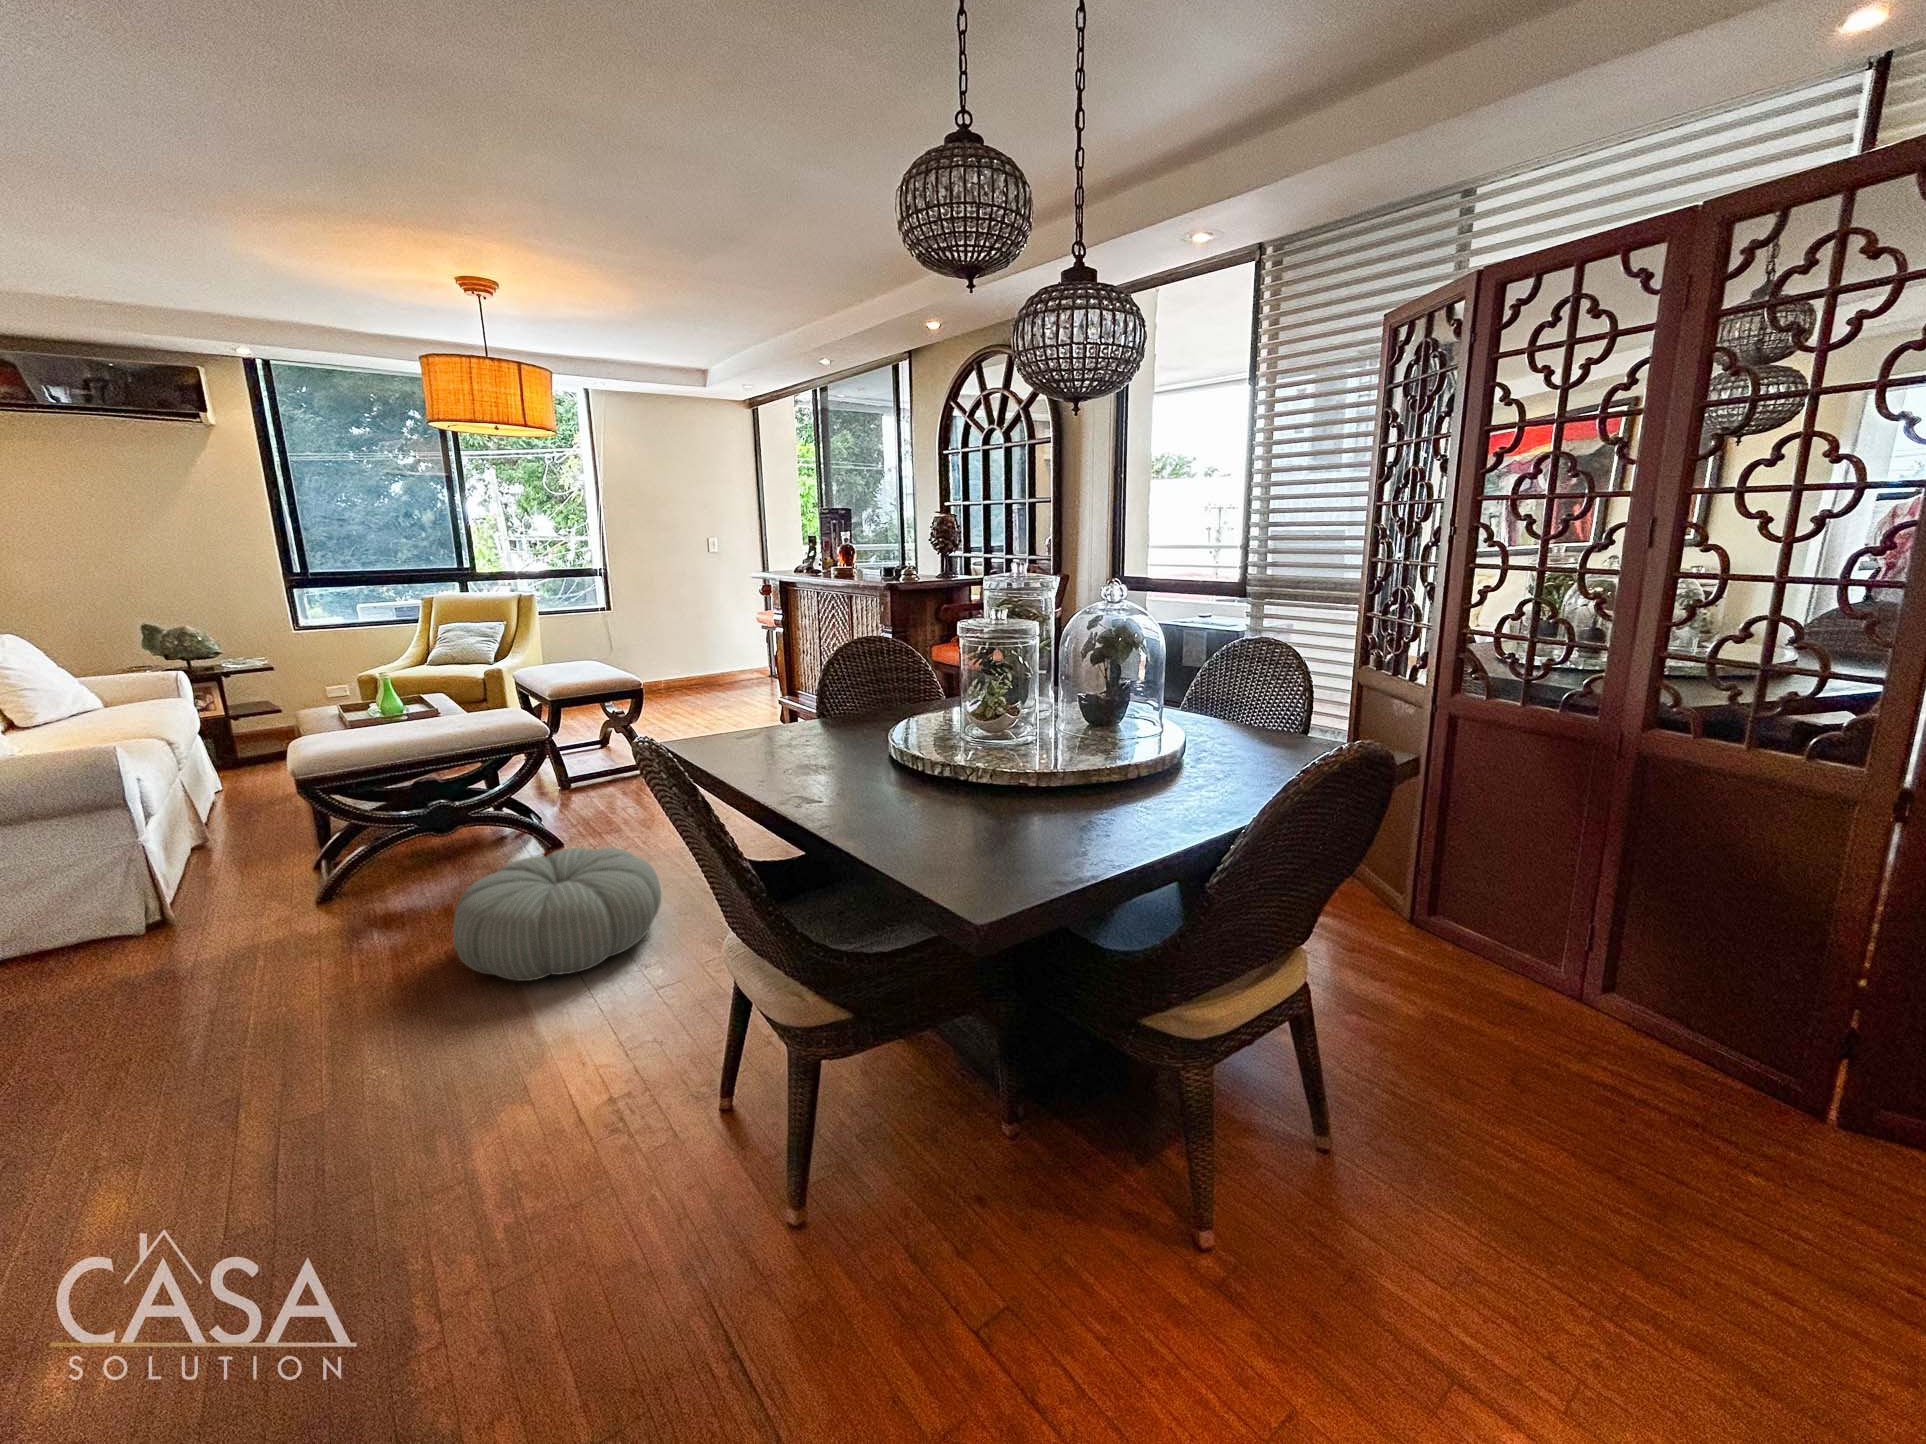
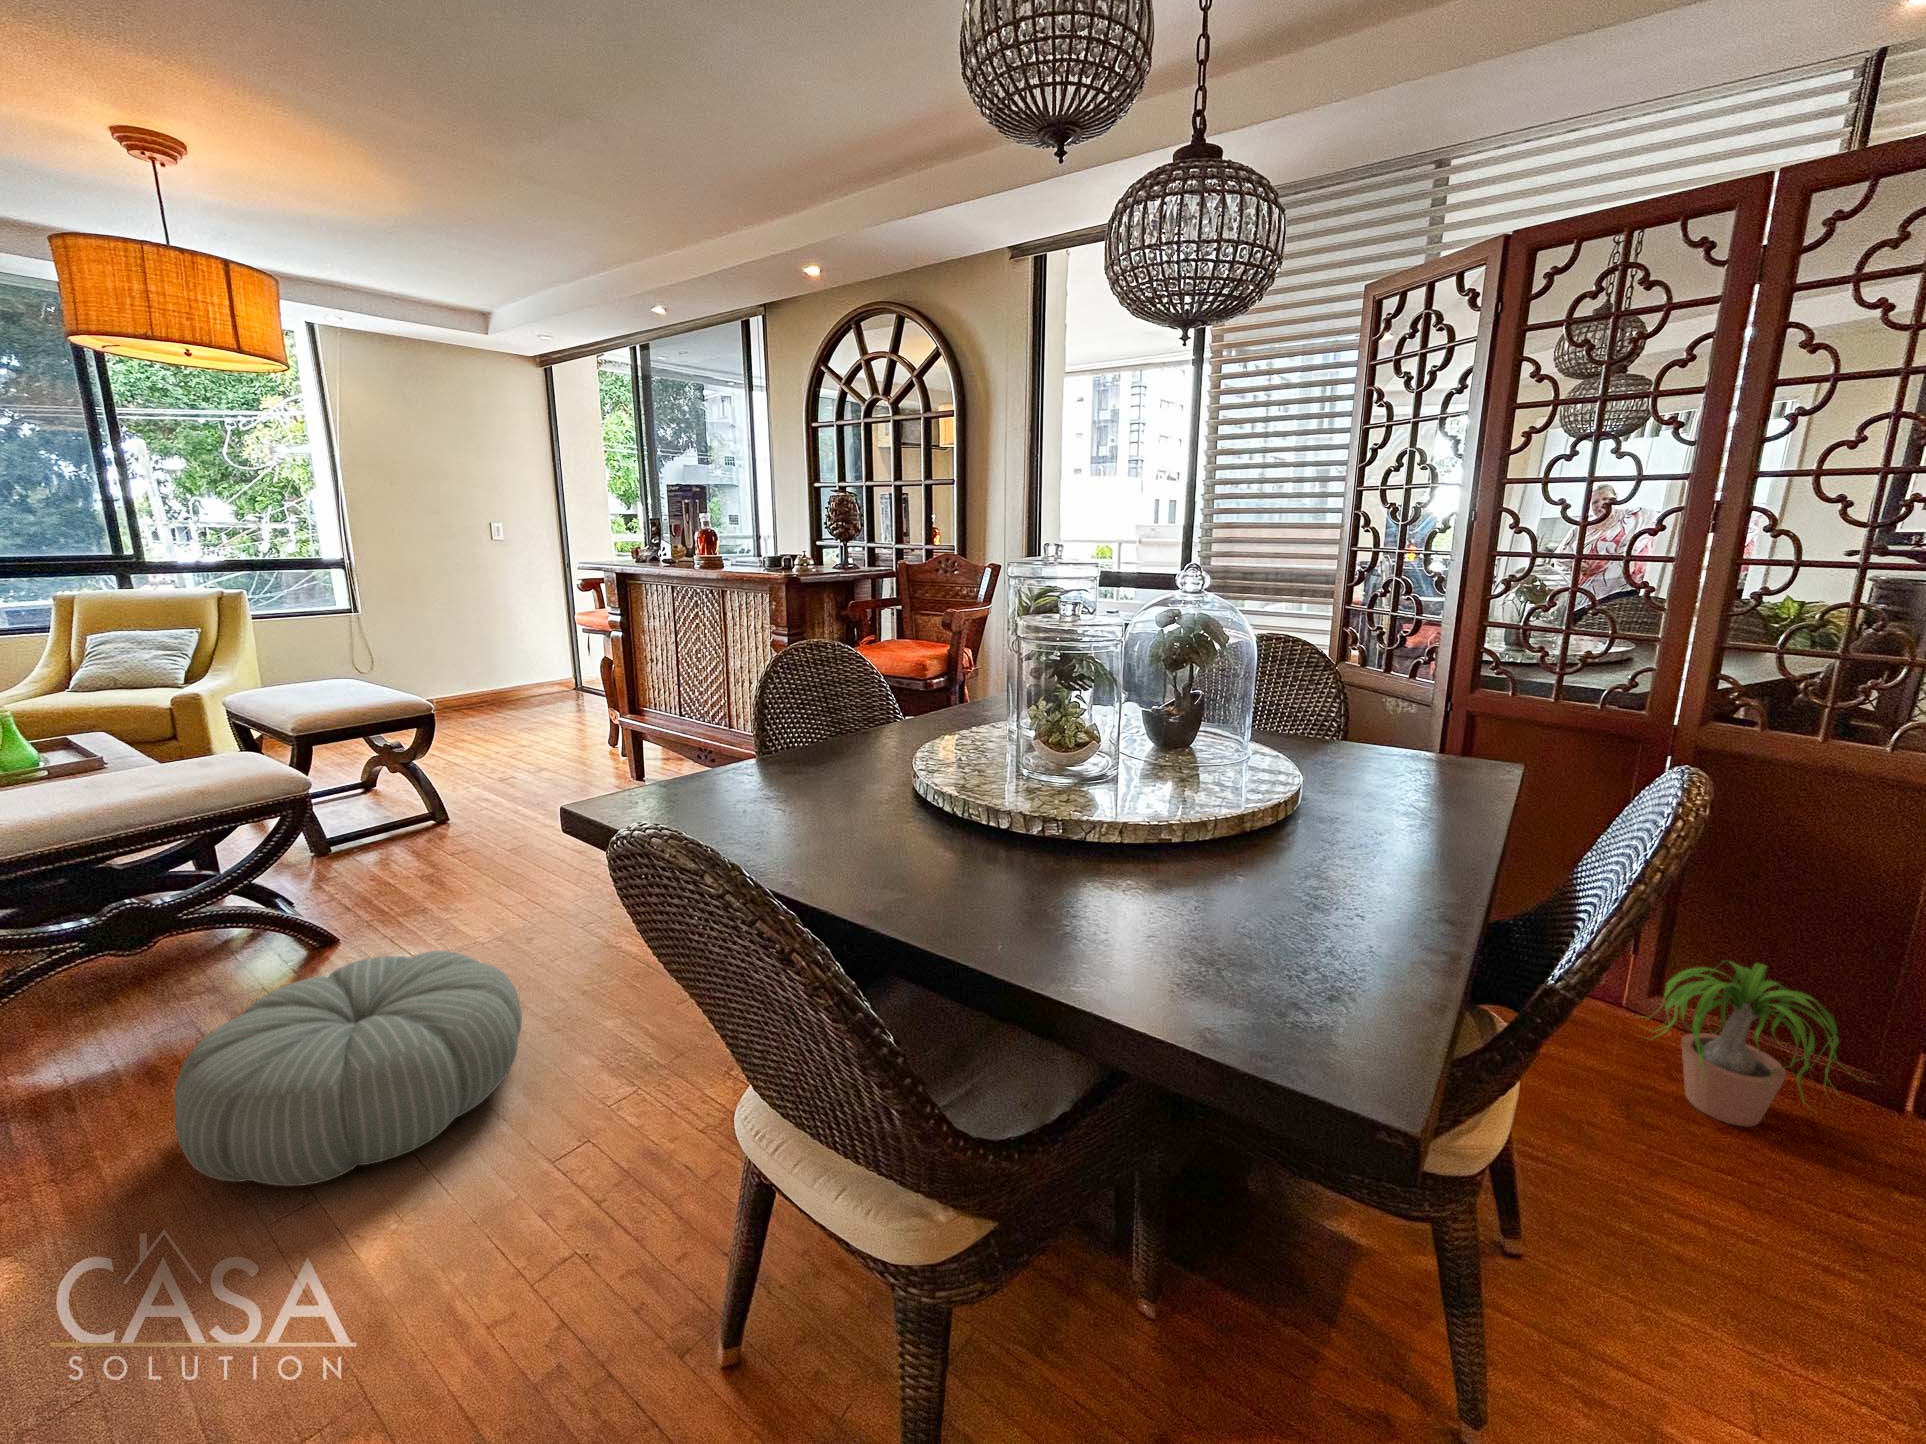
potted plant: none [1531,947,1750,1099] -> present [1641,960,1853,1127]

